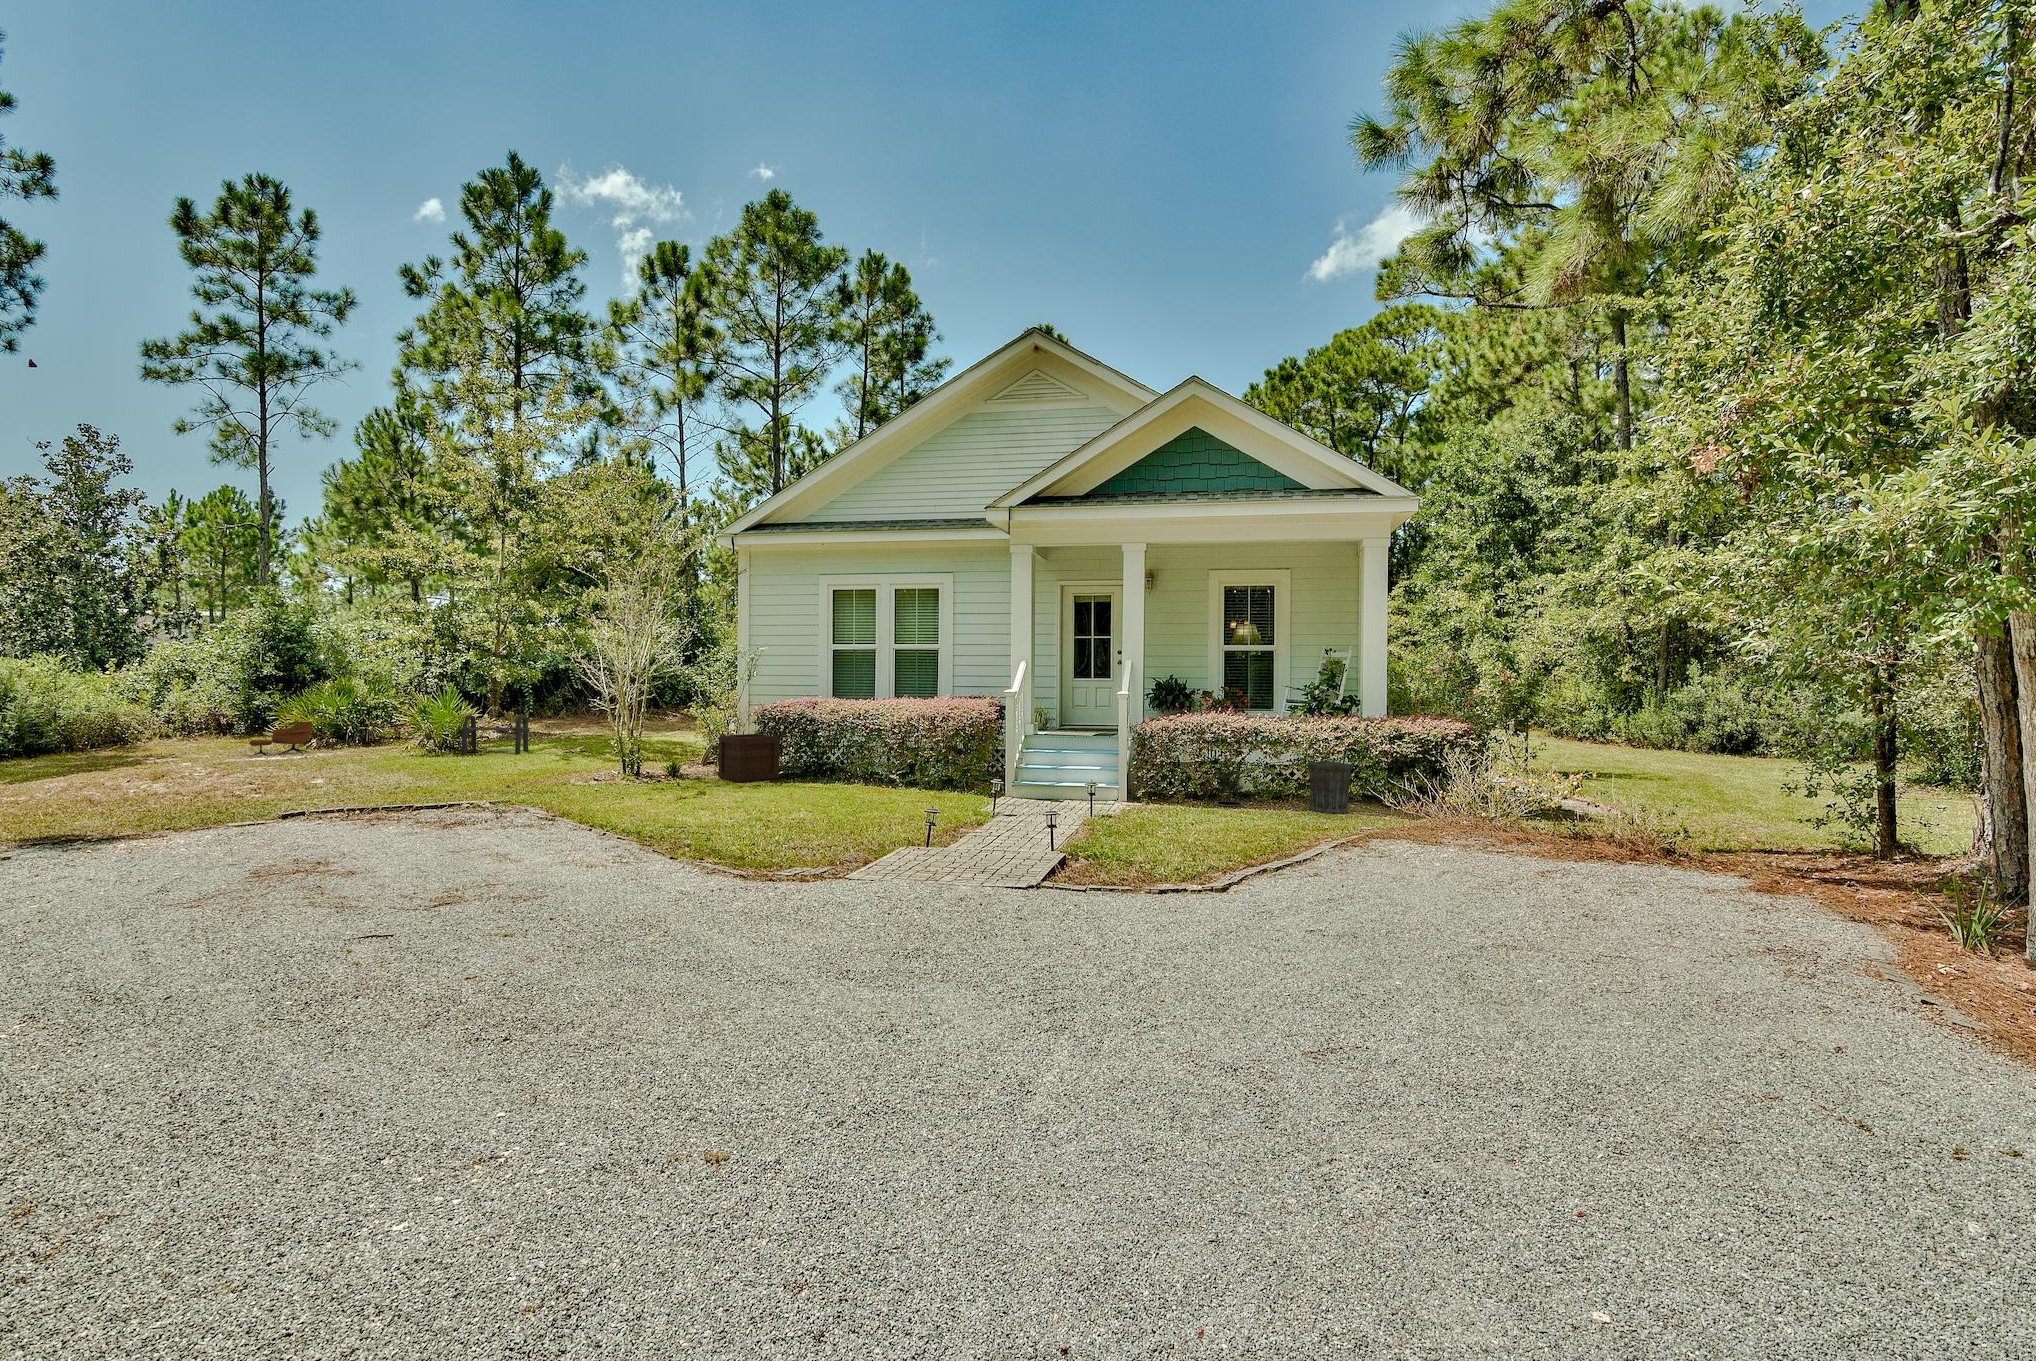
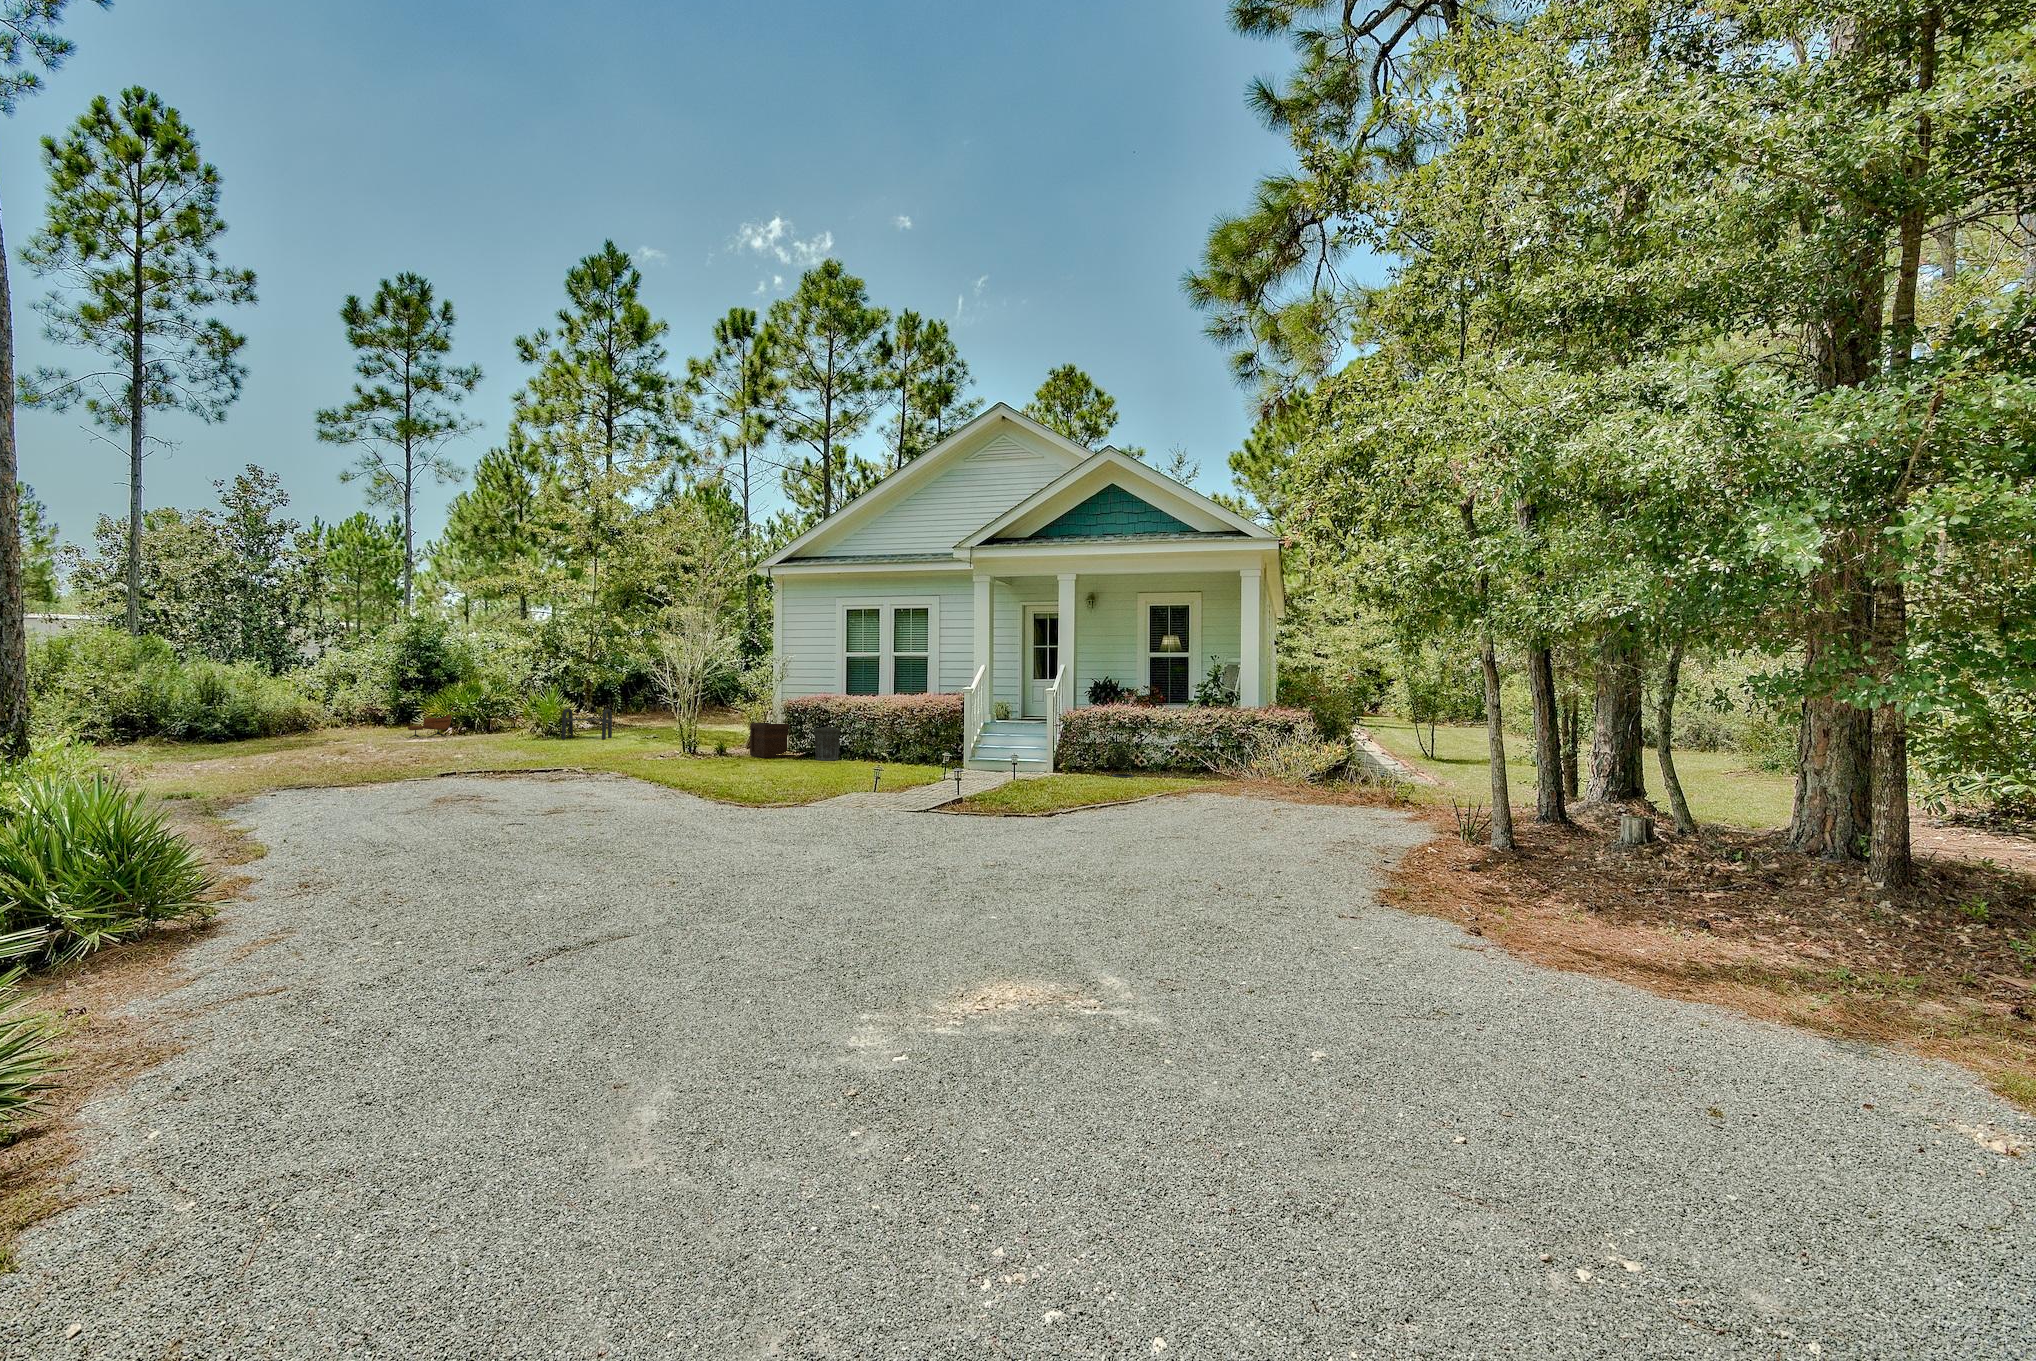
trash can: present [1307,759,1353,813] -> present [813,726,841,761]

